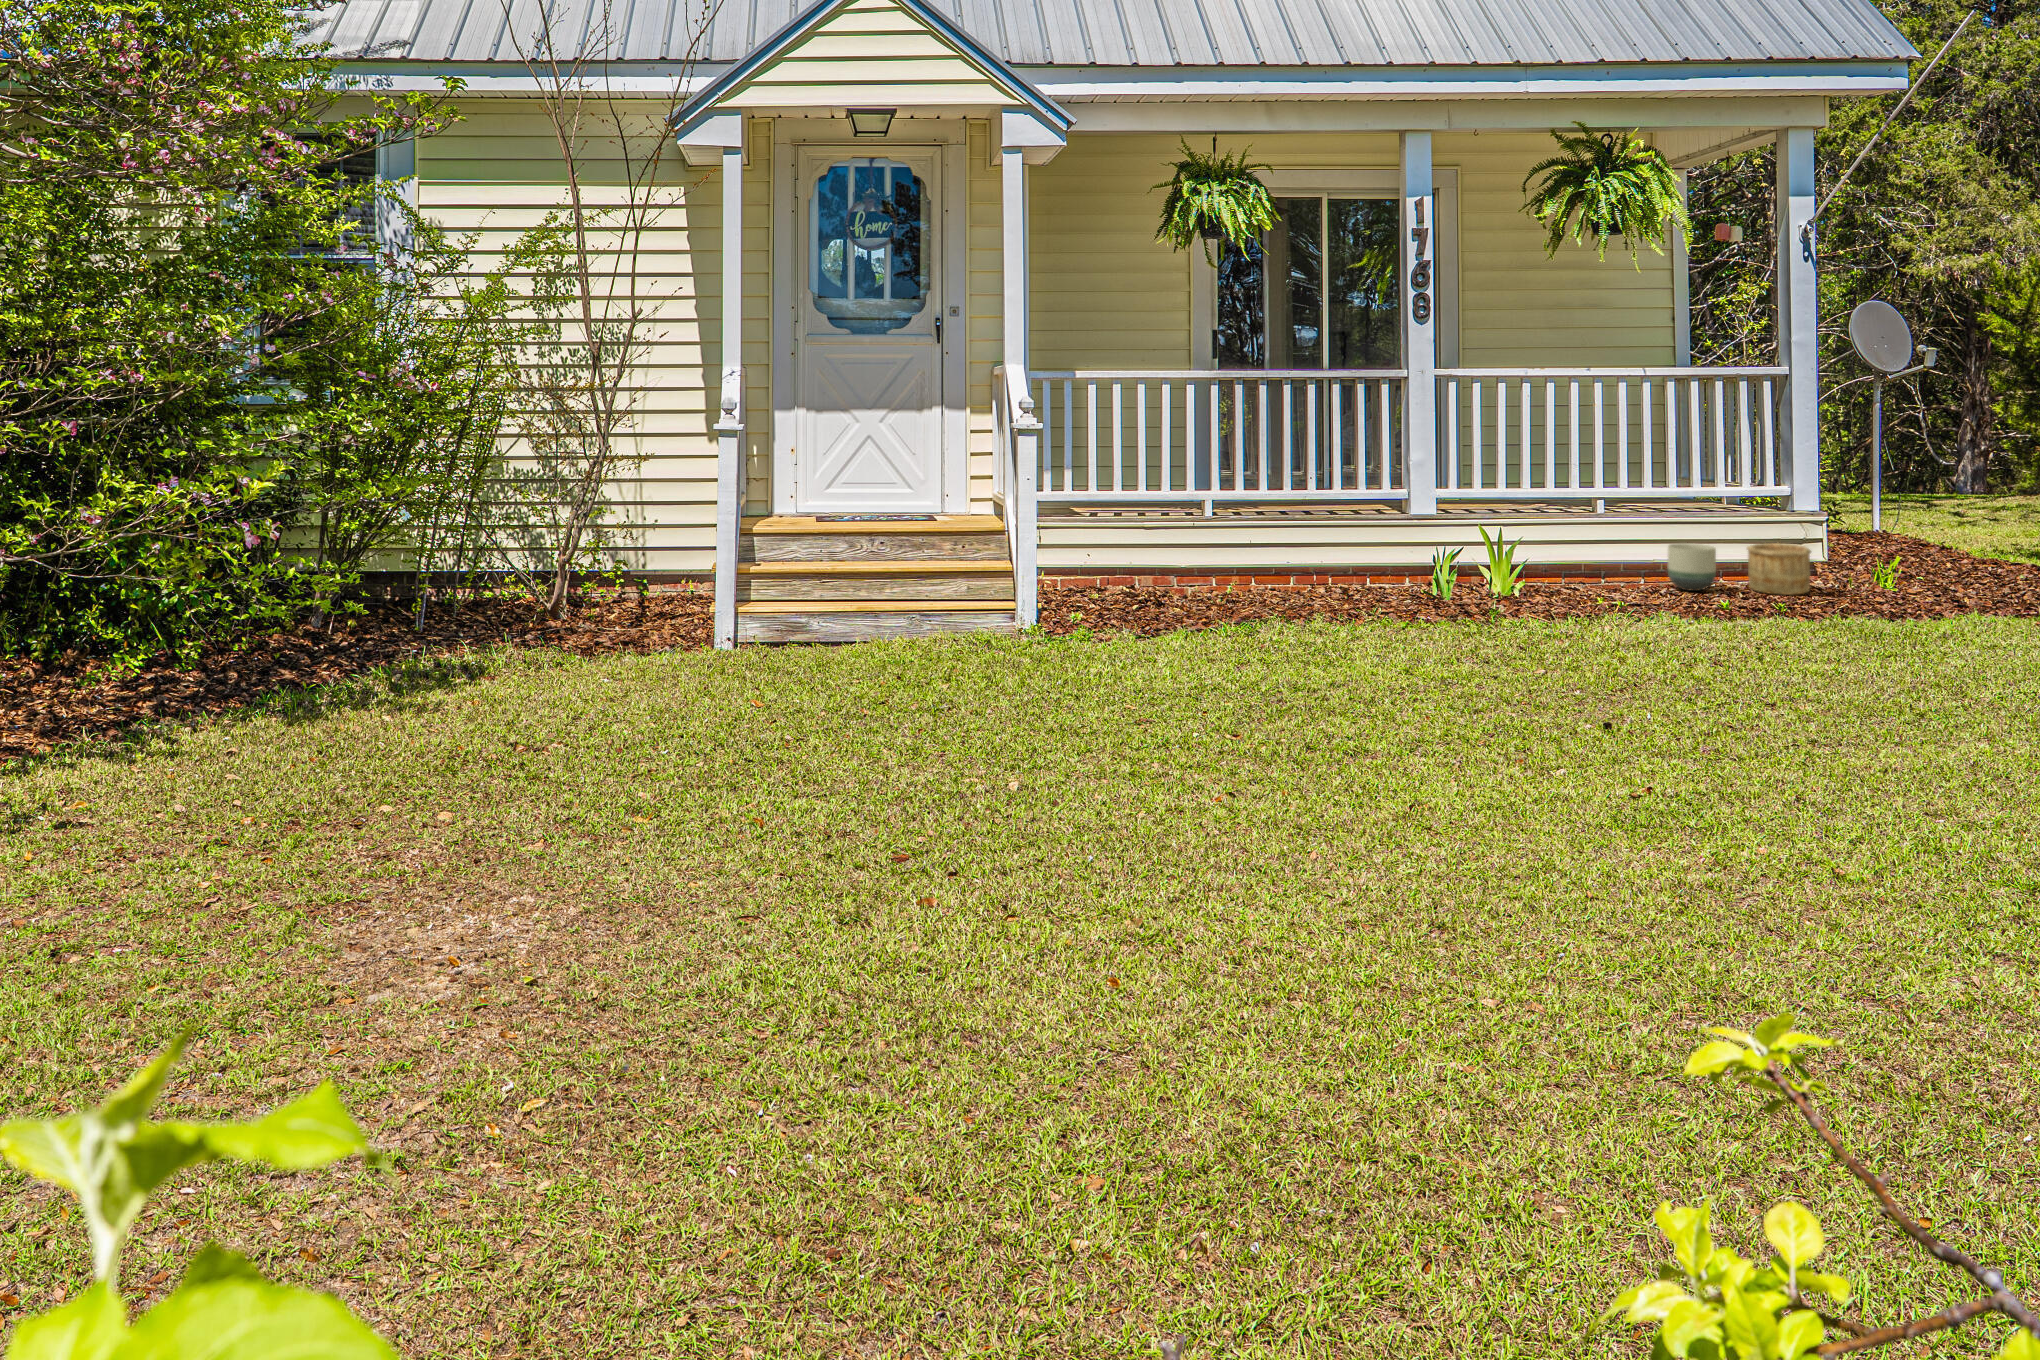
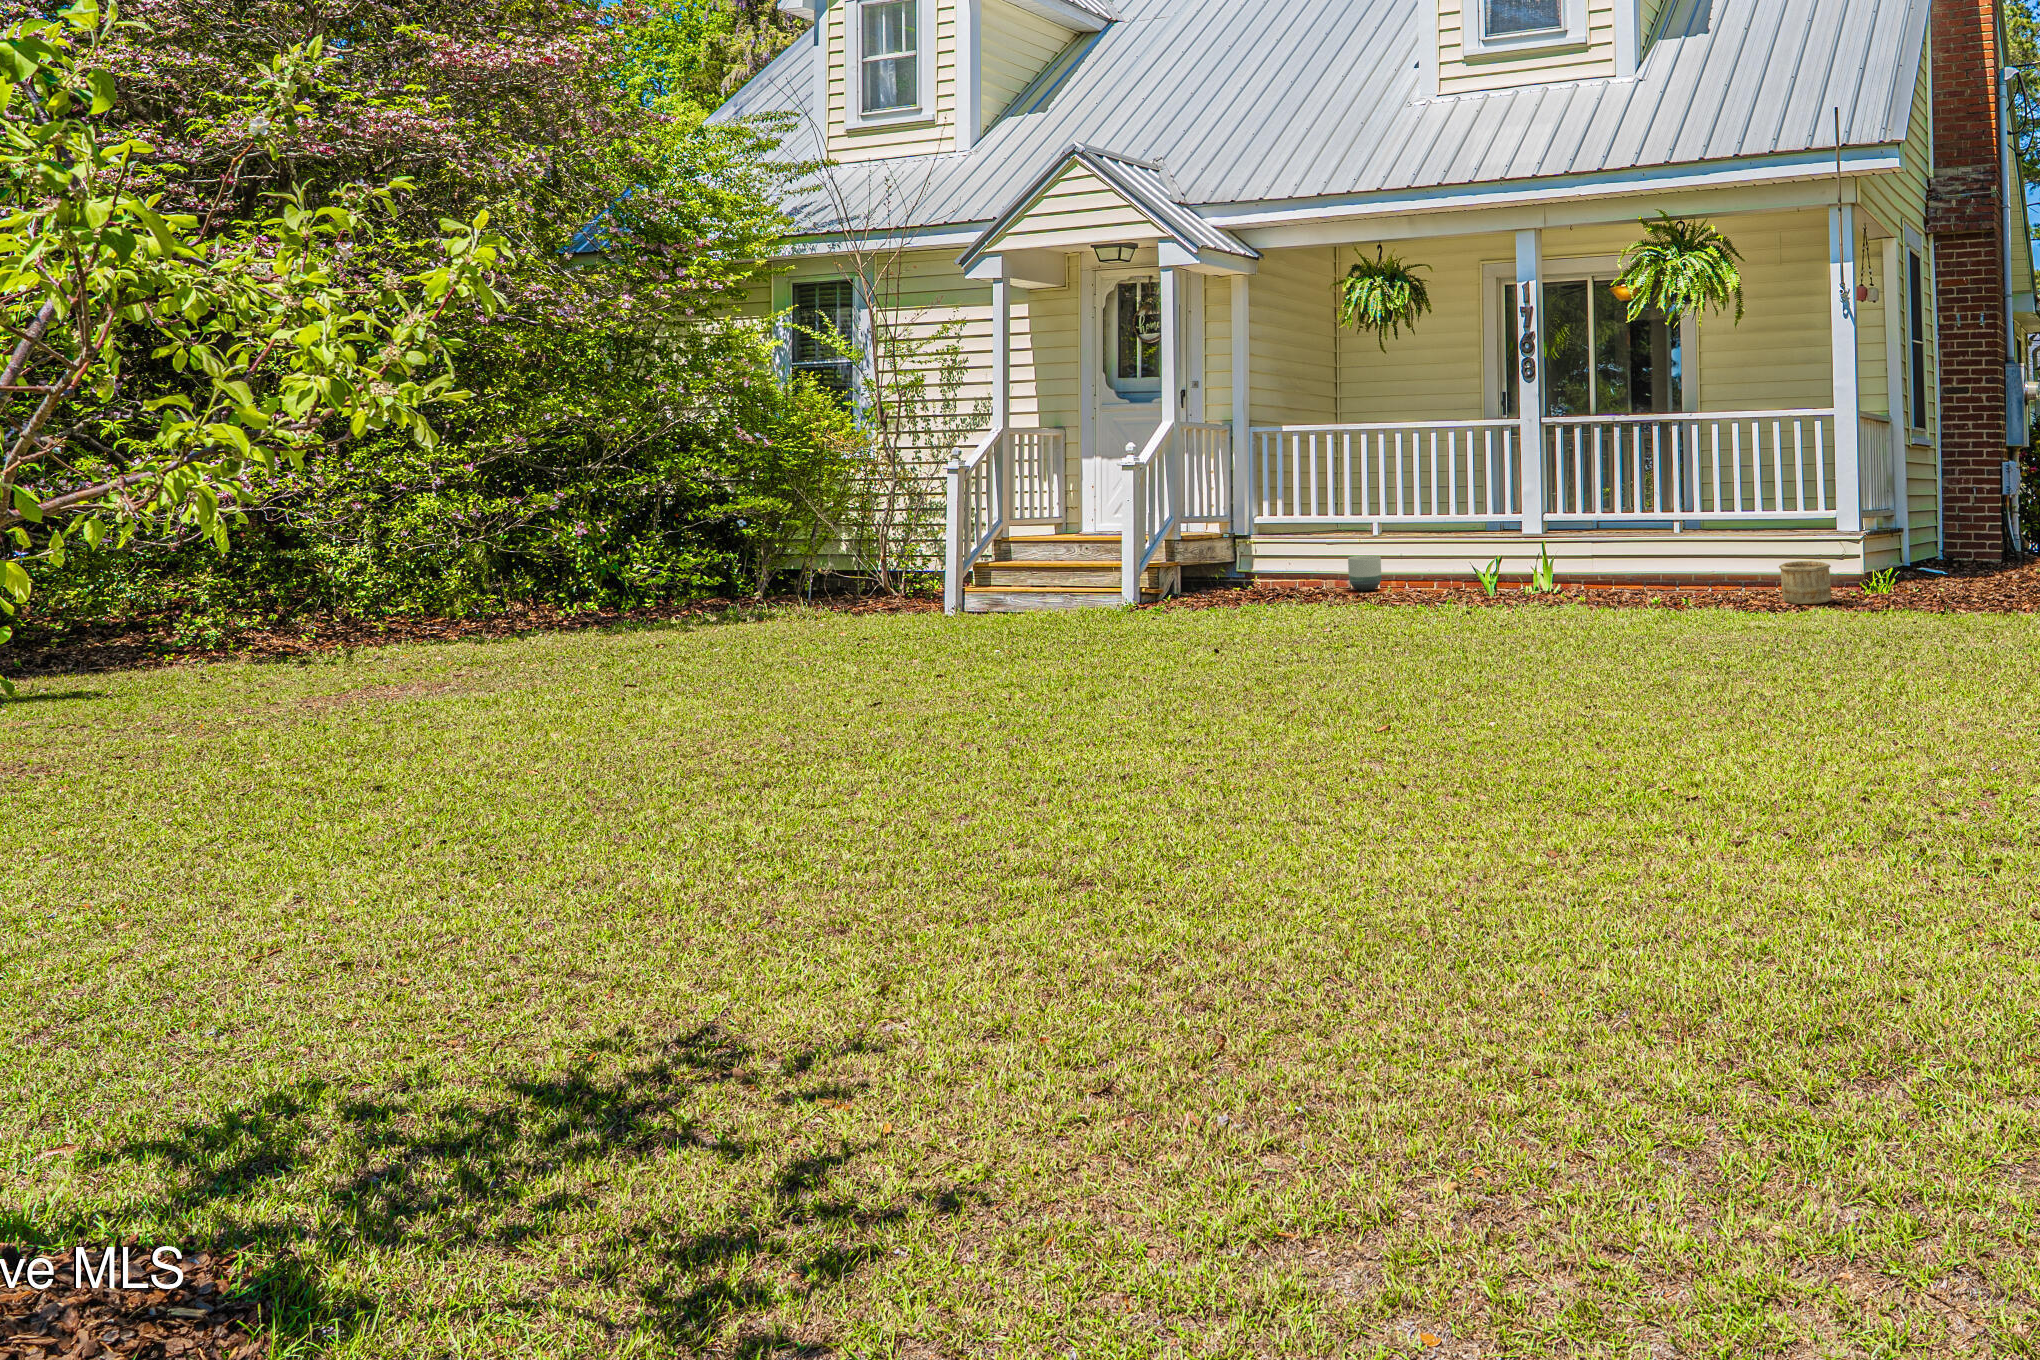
planter: present [1668,543,1716,591] -> present [1348,555,1381,591]

